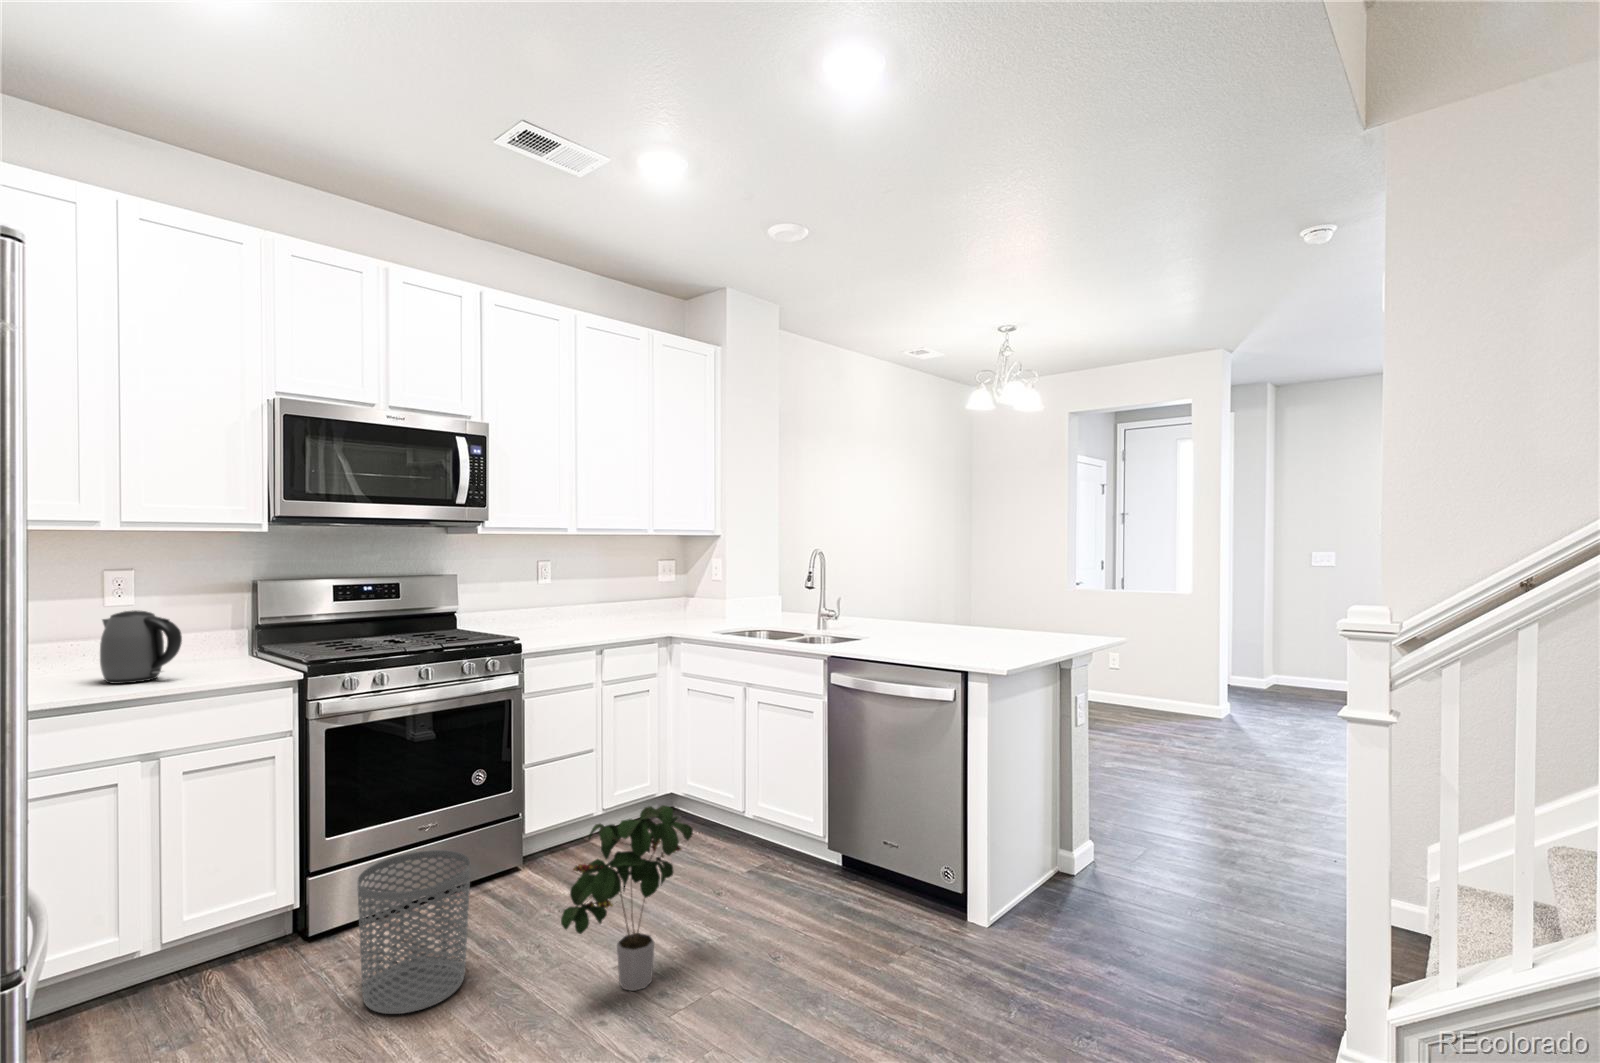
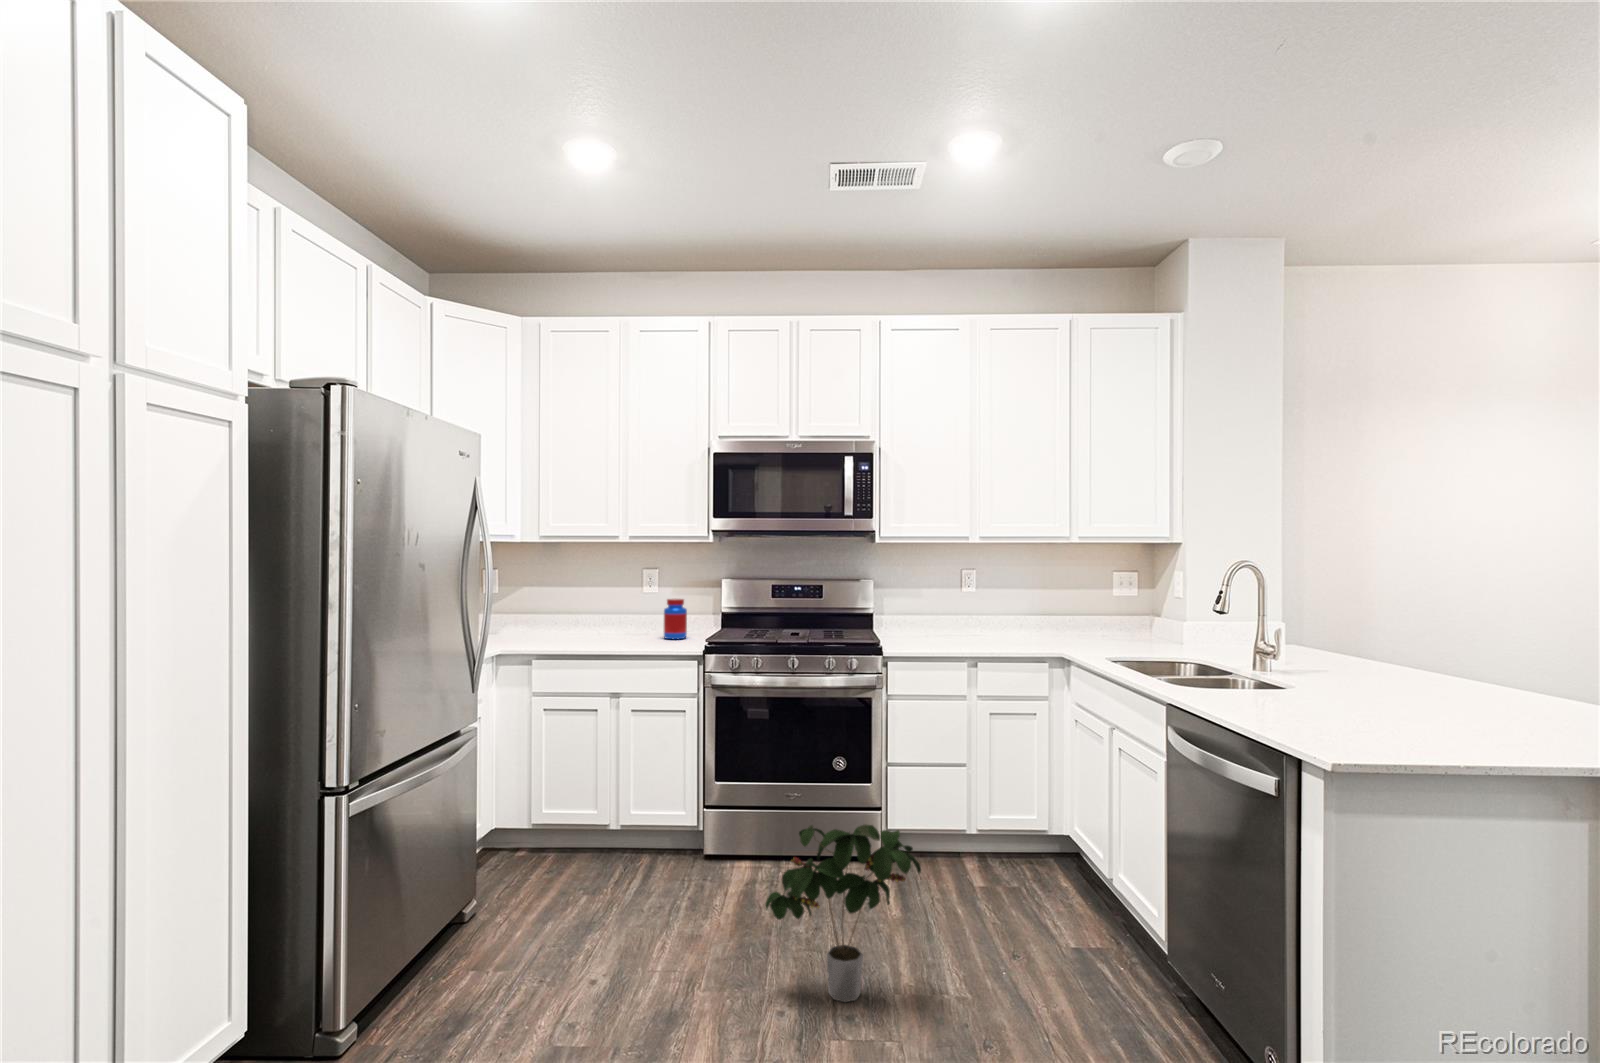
kettle: present [100,610,182,684] -> none [604,595,640,643]
jar: none [192,611,231,668] -> present [664,599,687,639]
waste bin: present [358,850,471,1014] -> none [676,807,759,935]

